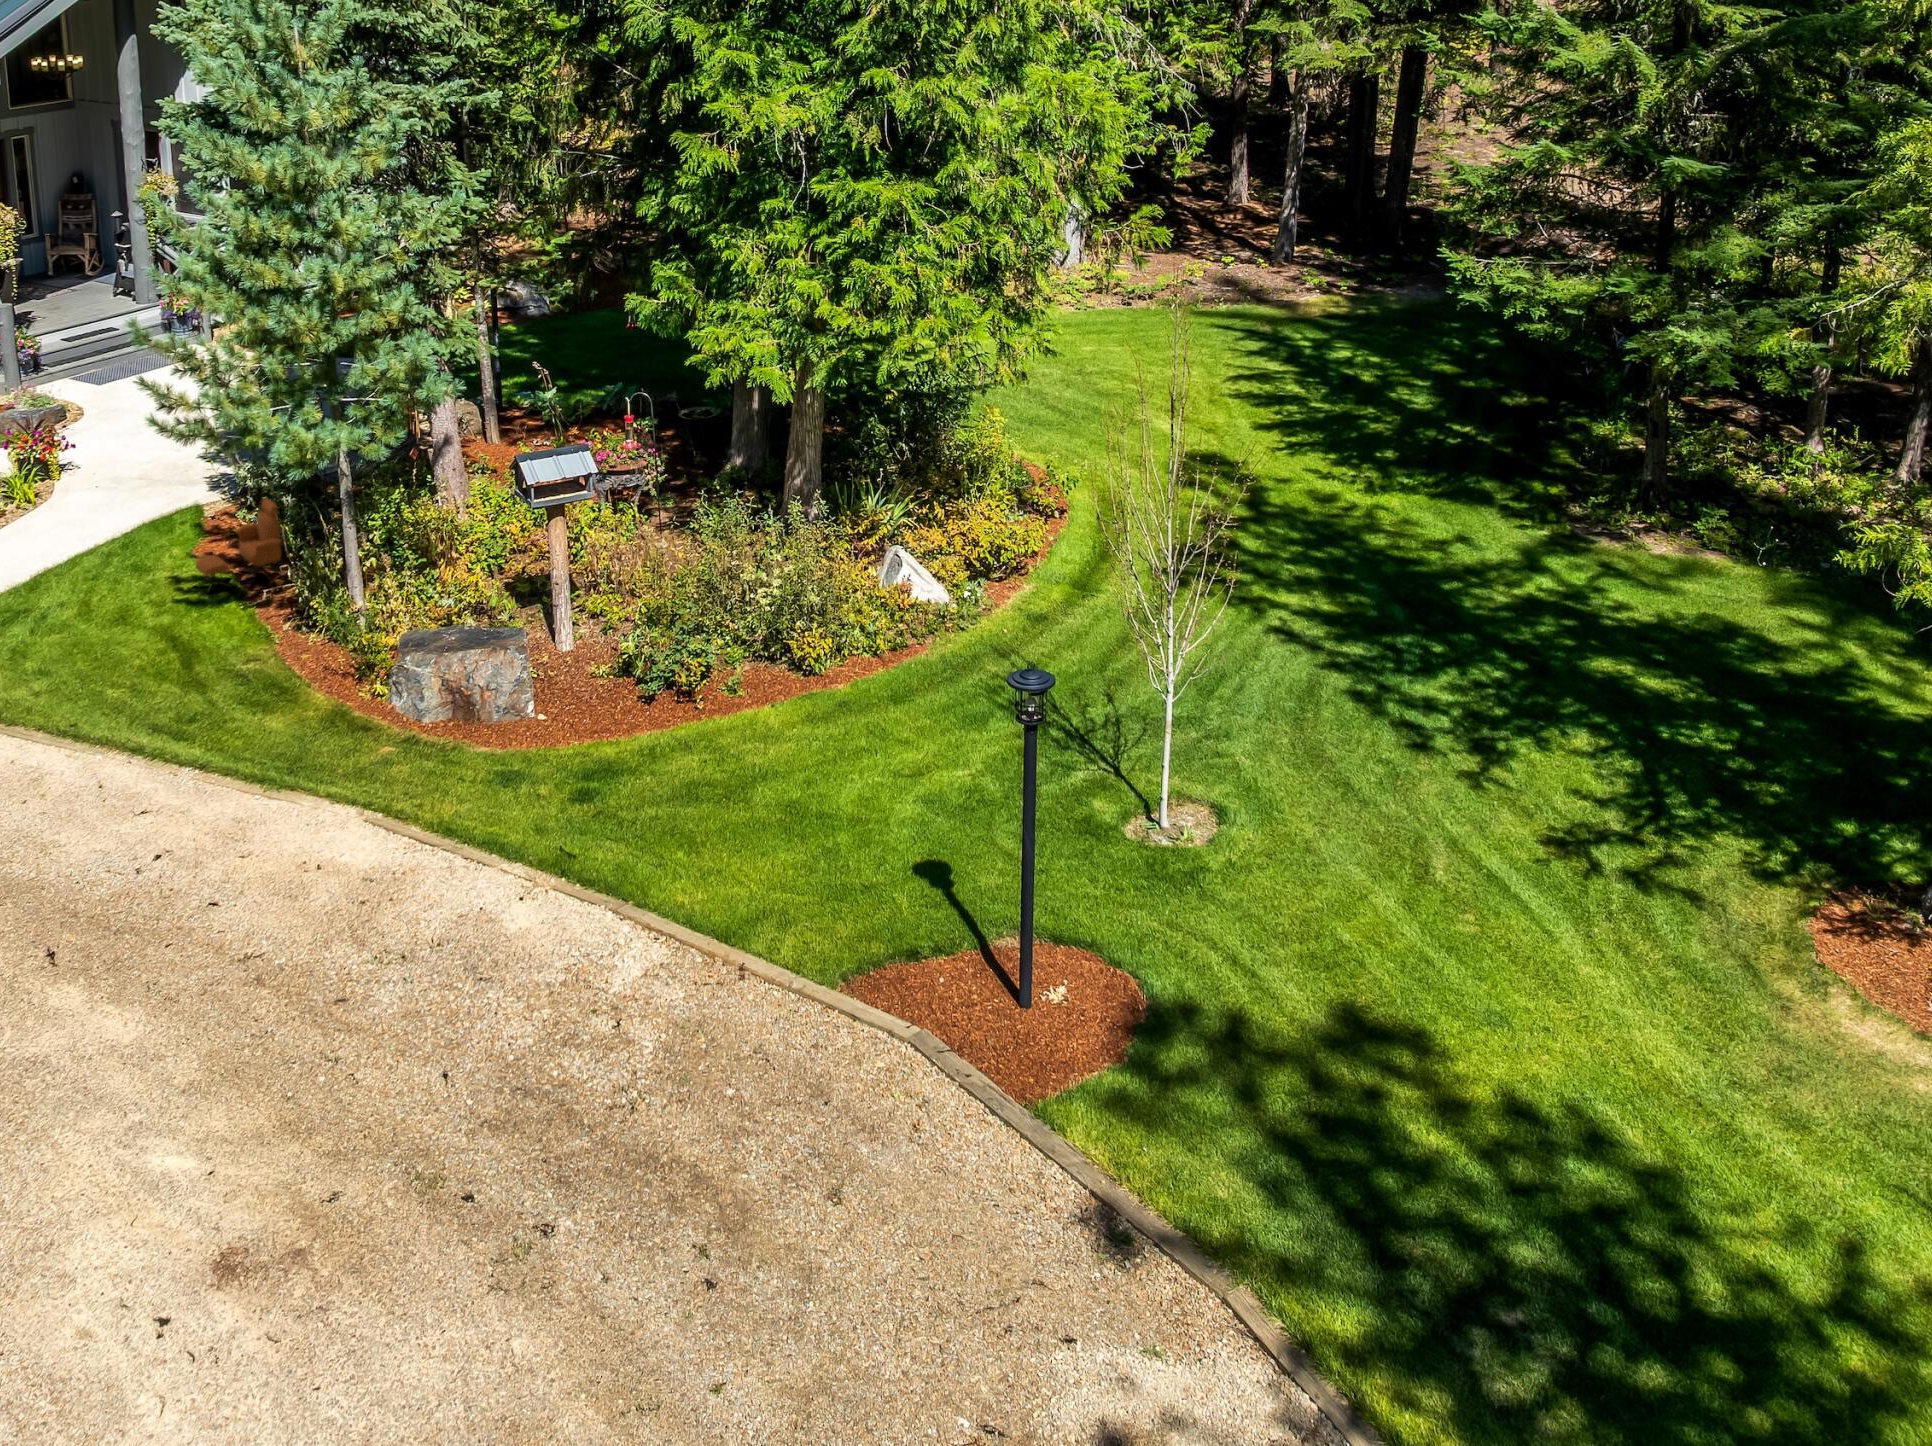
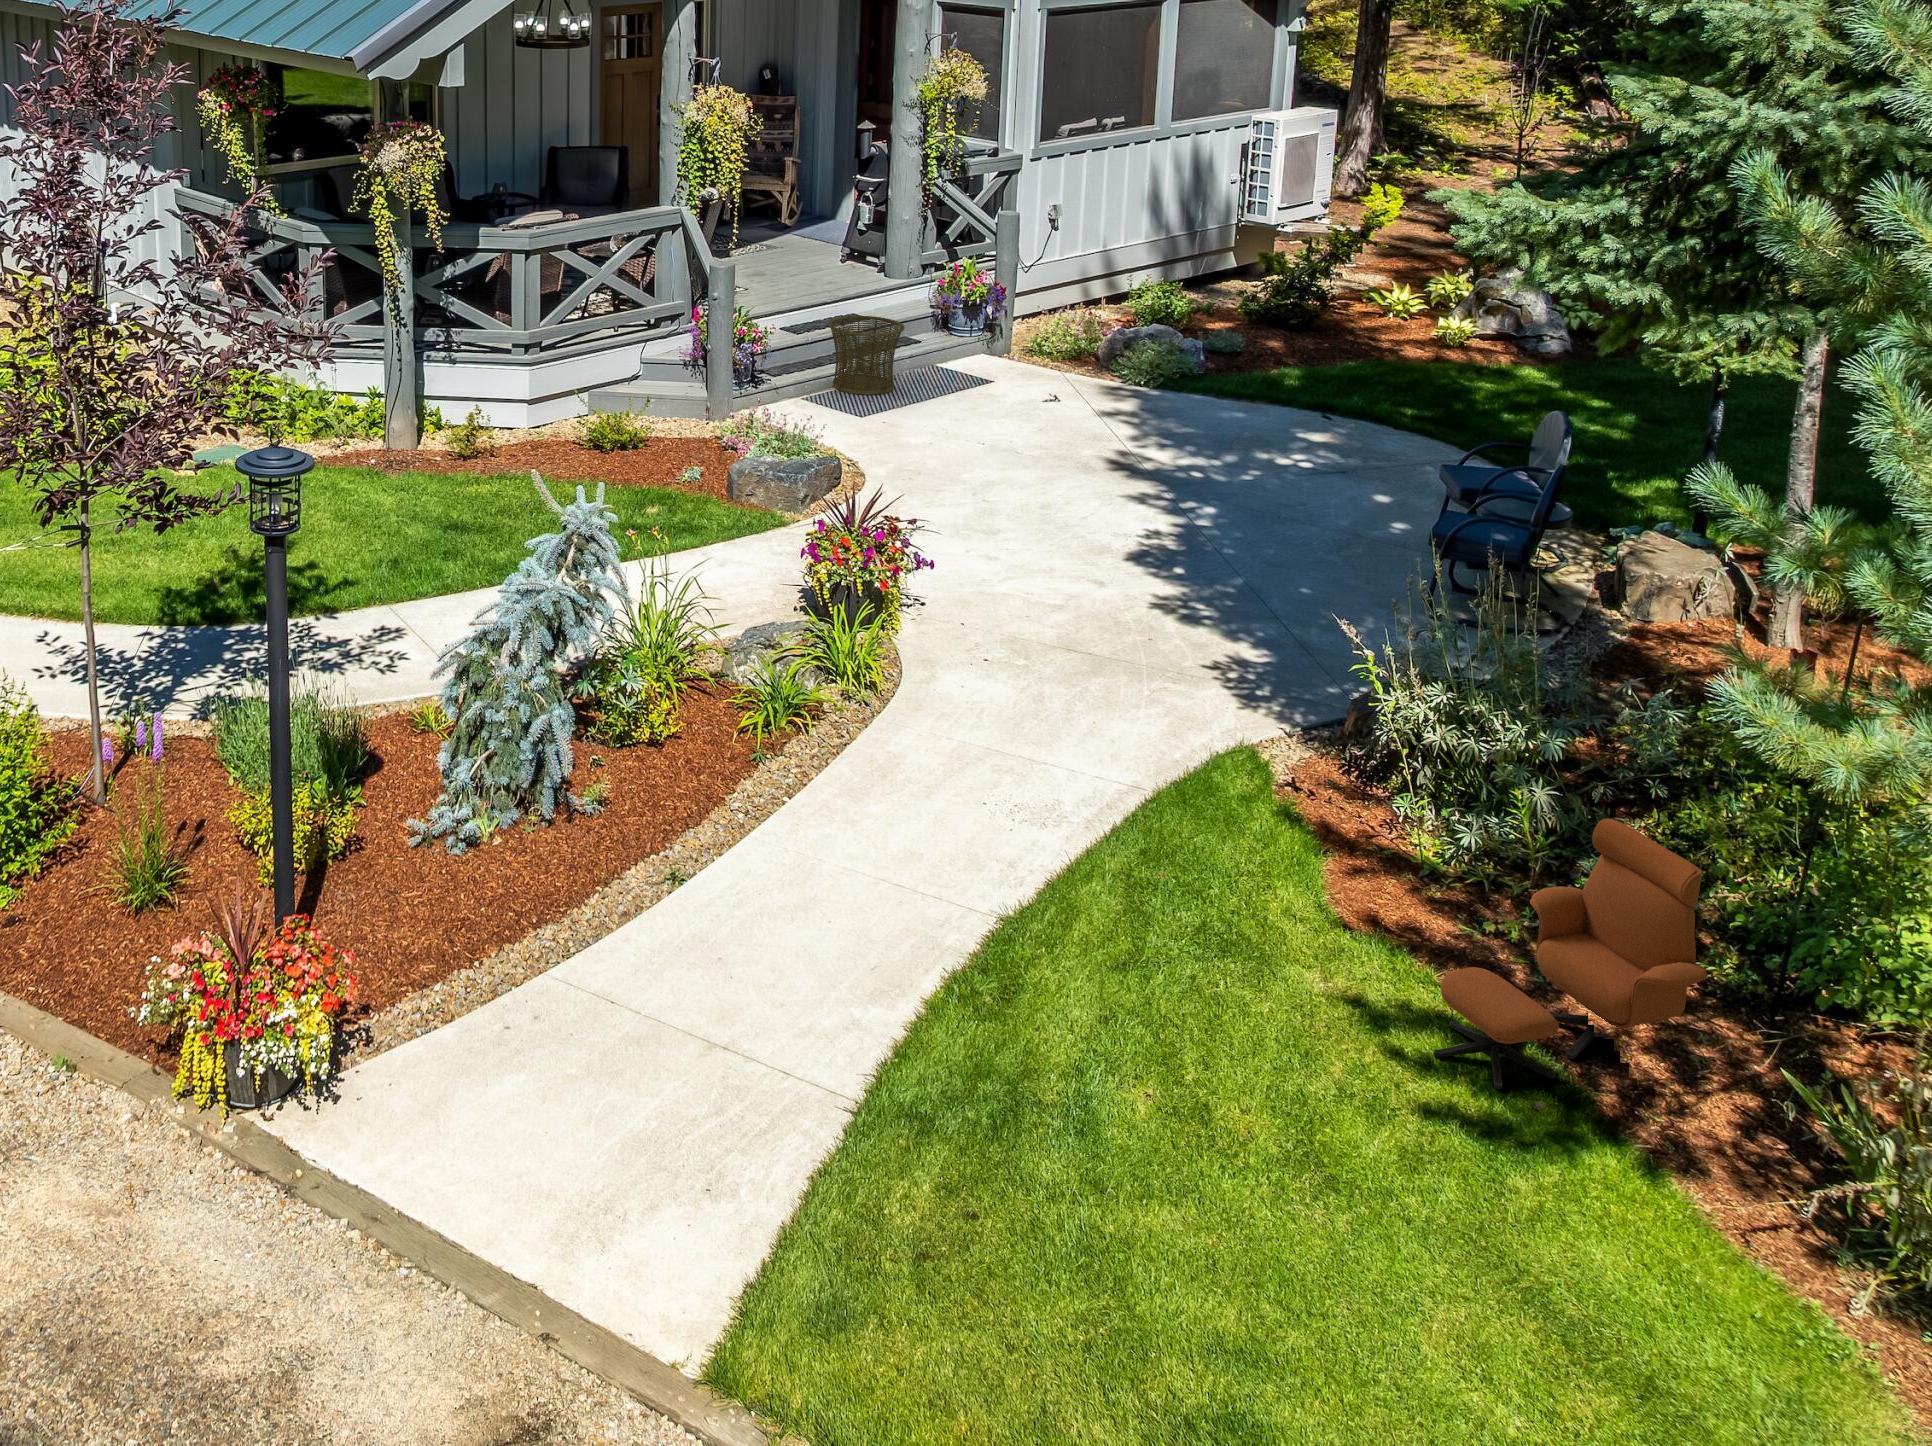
basket: none [85,327,129,371] -> present [828,316,905,395]

